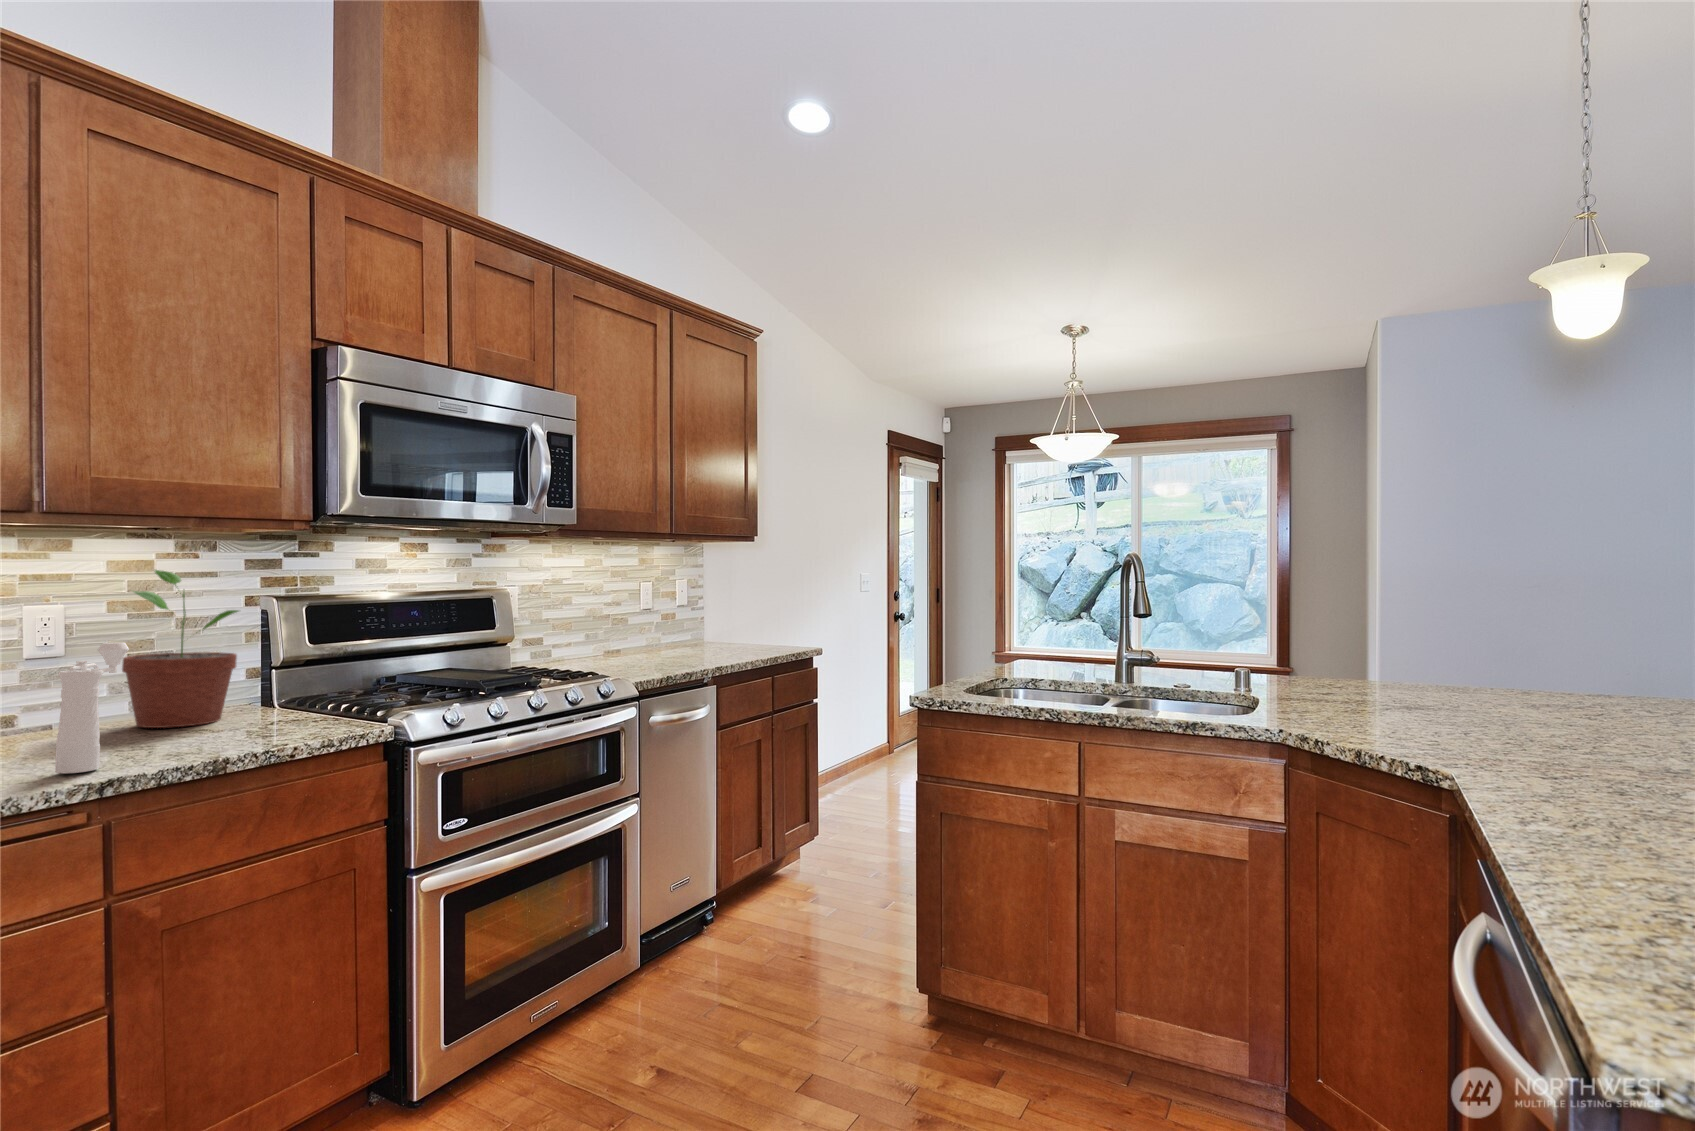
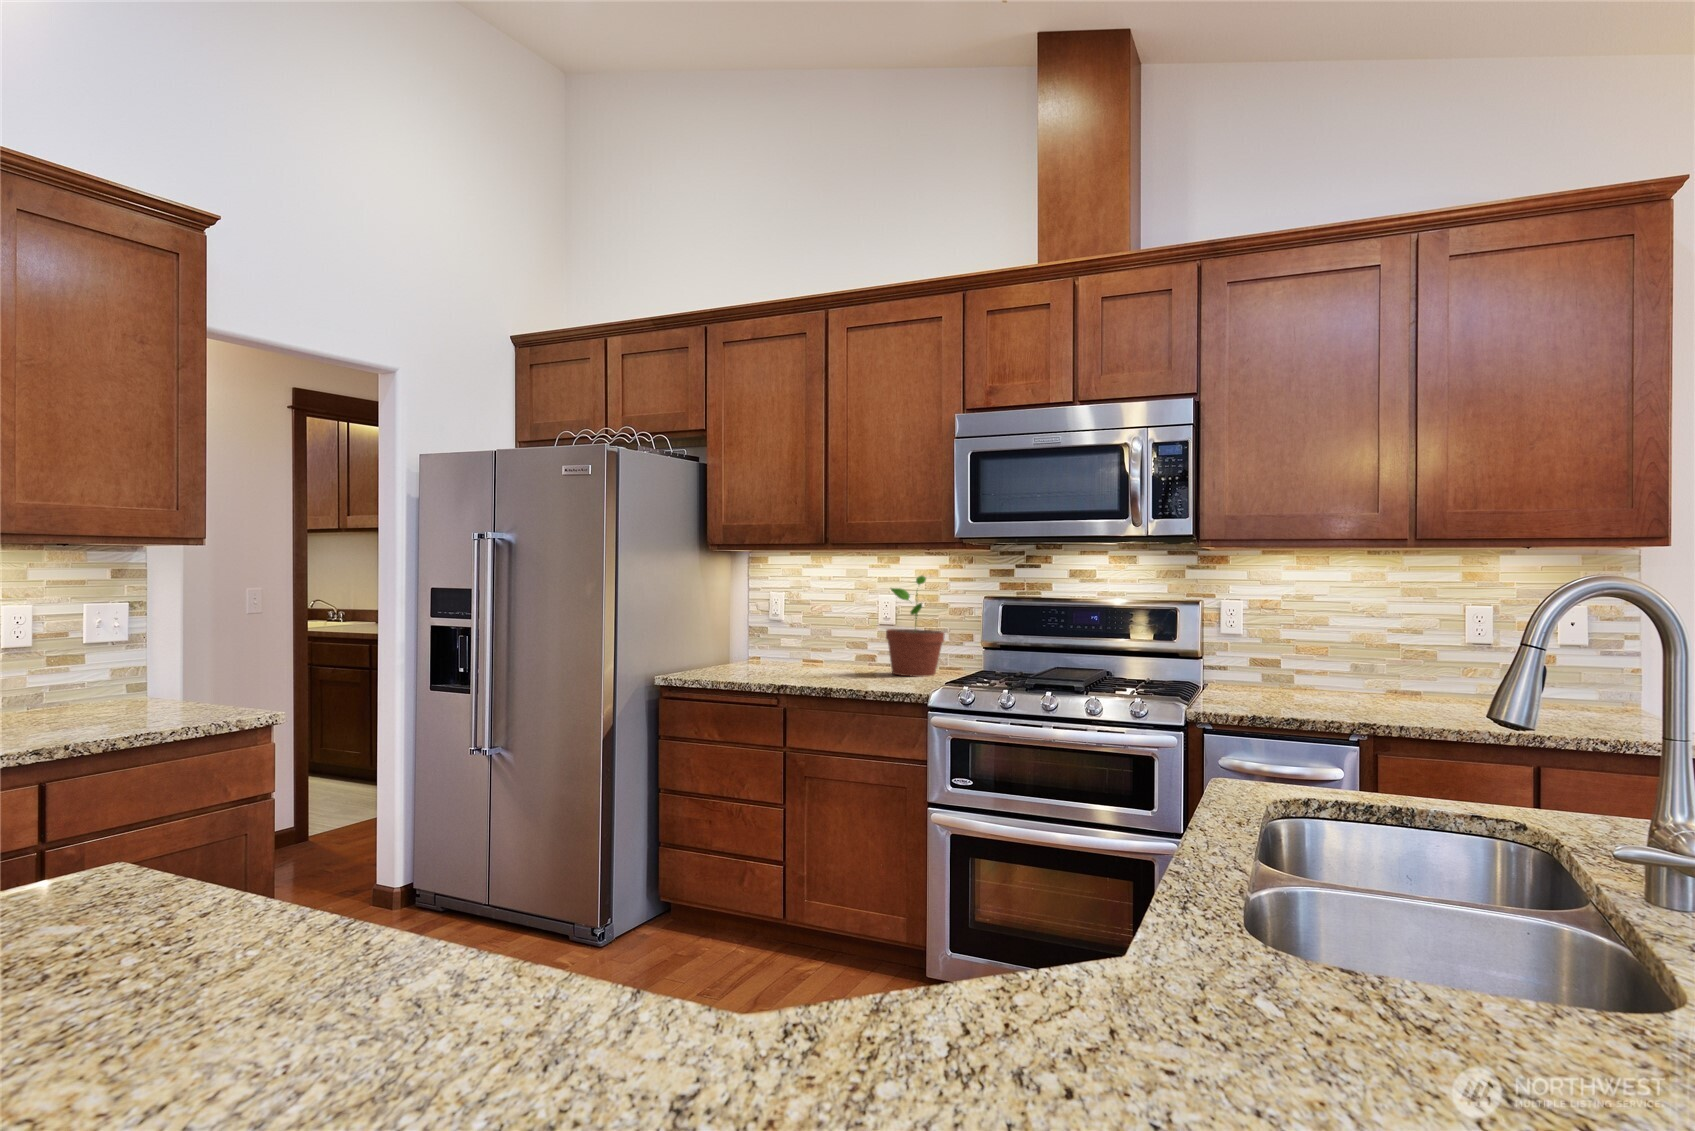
pepper mill: present [55,642,129,774] -> none [784,614,834,680]

